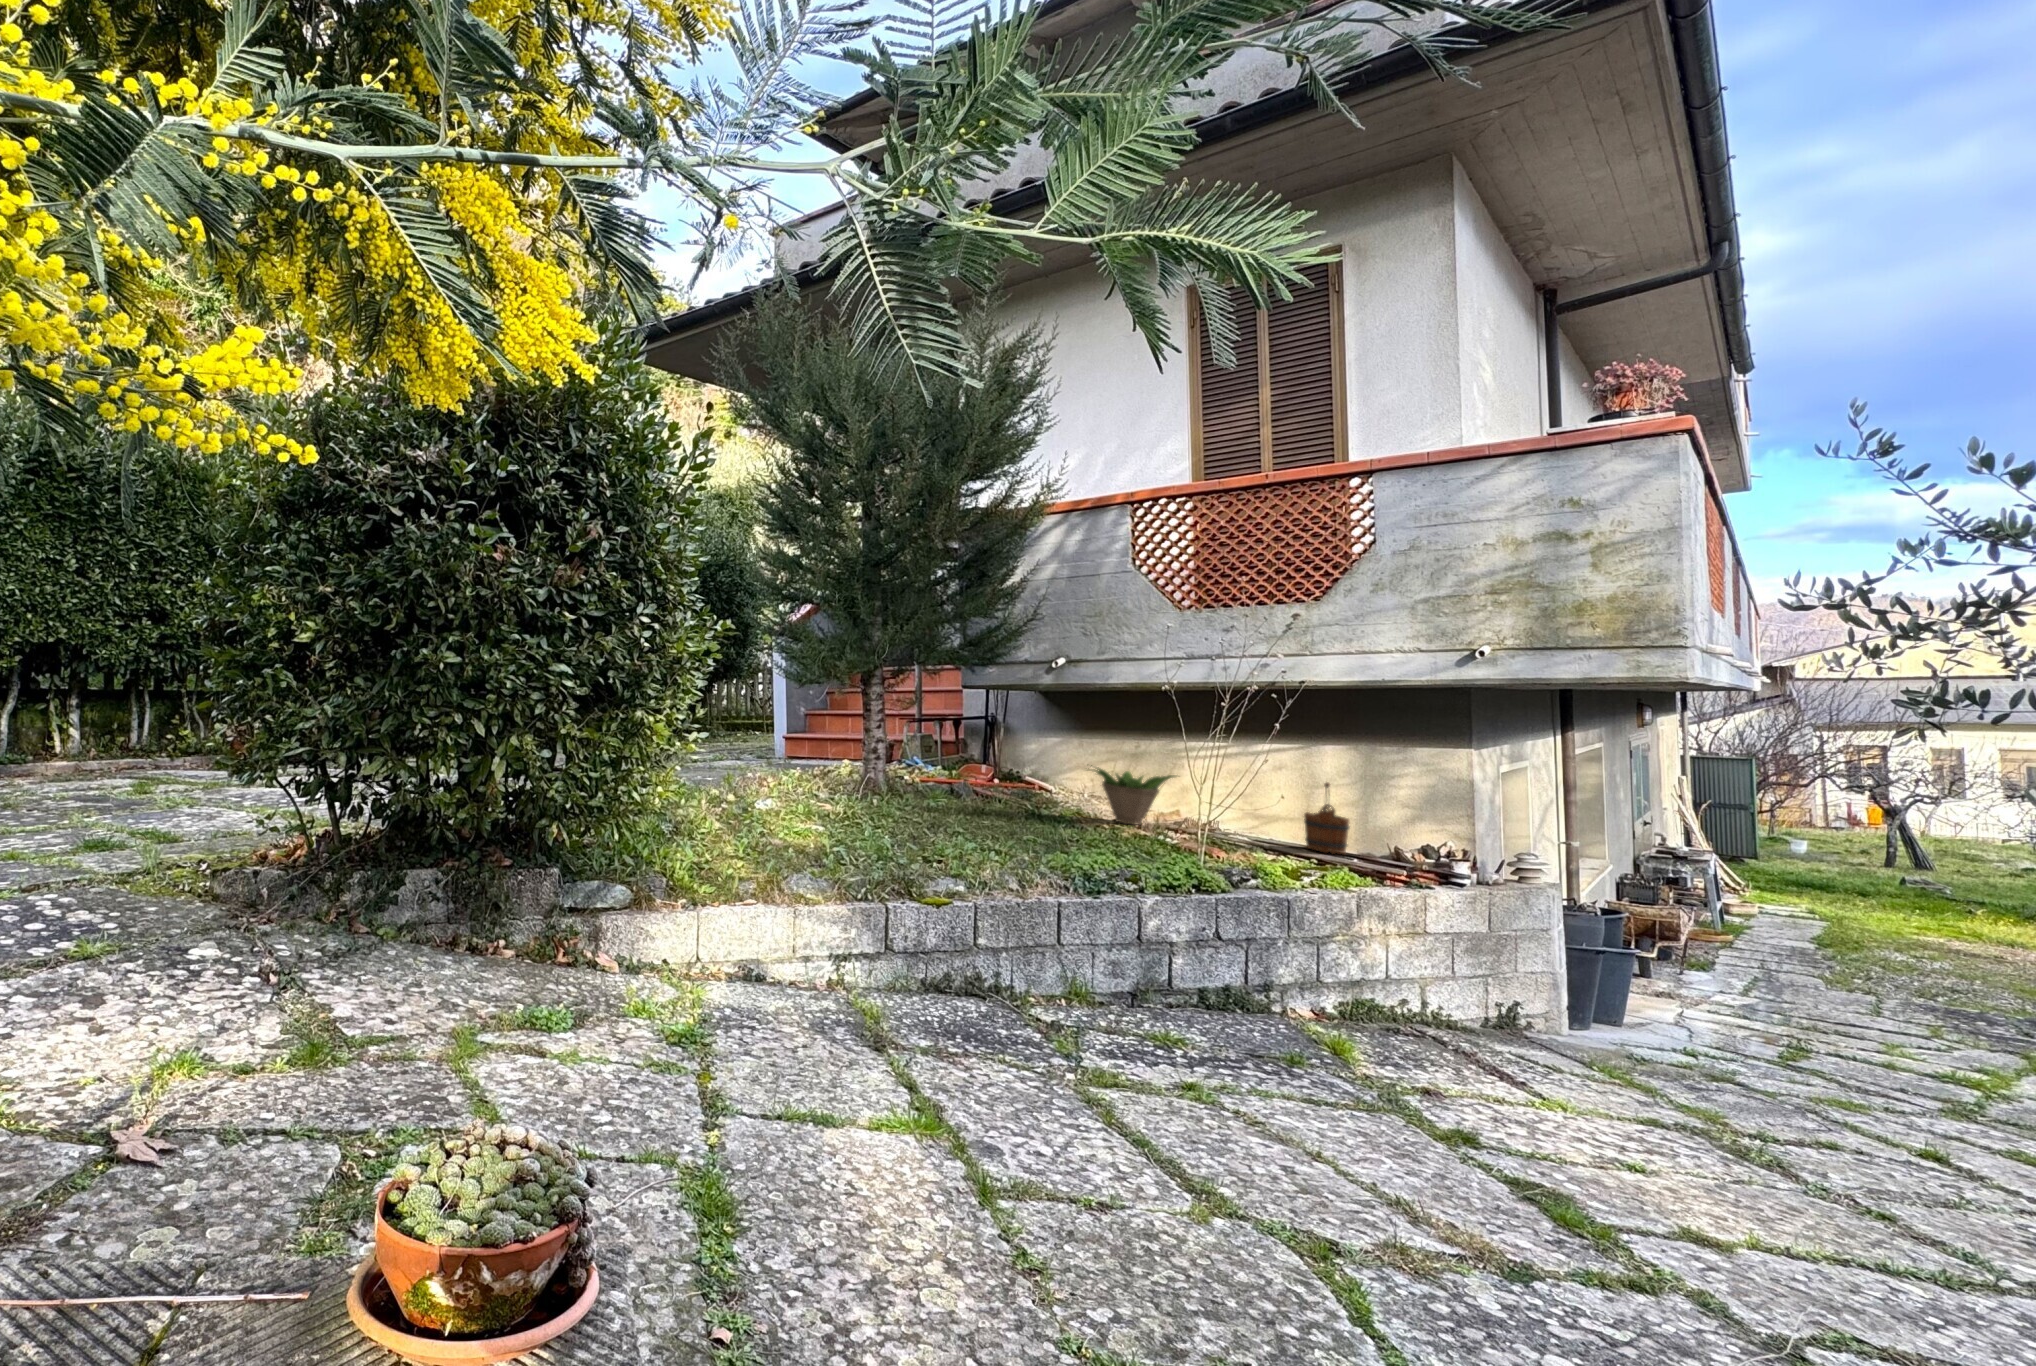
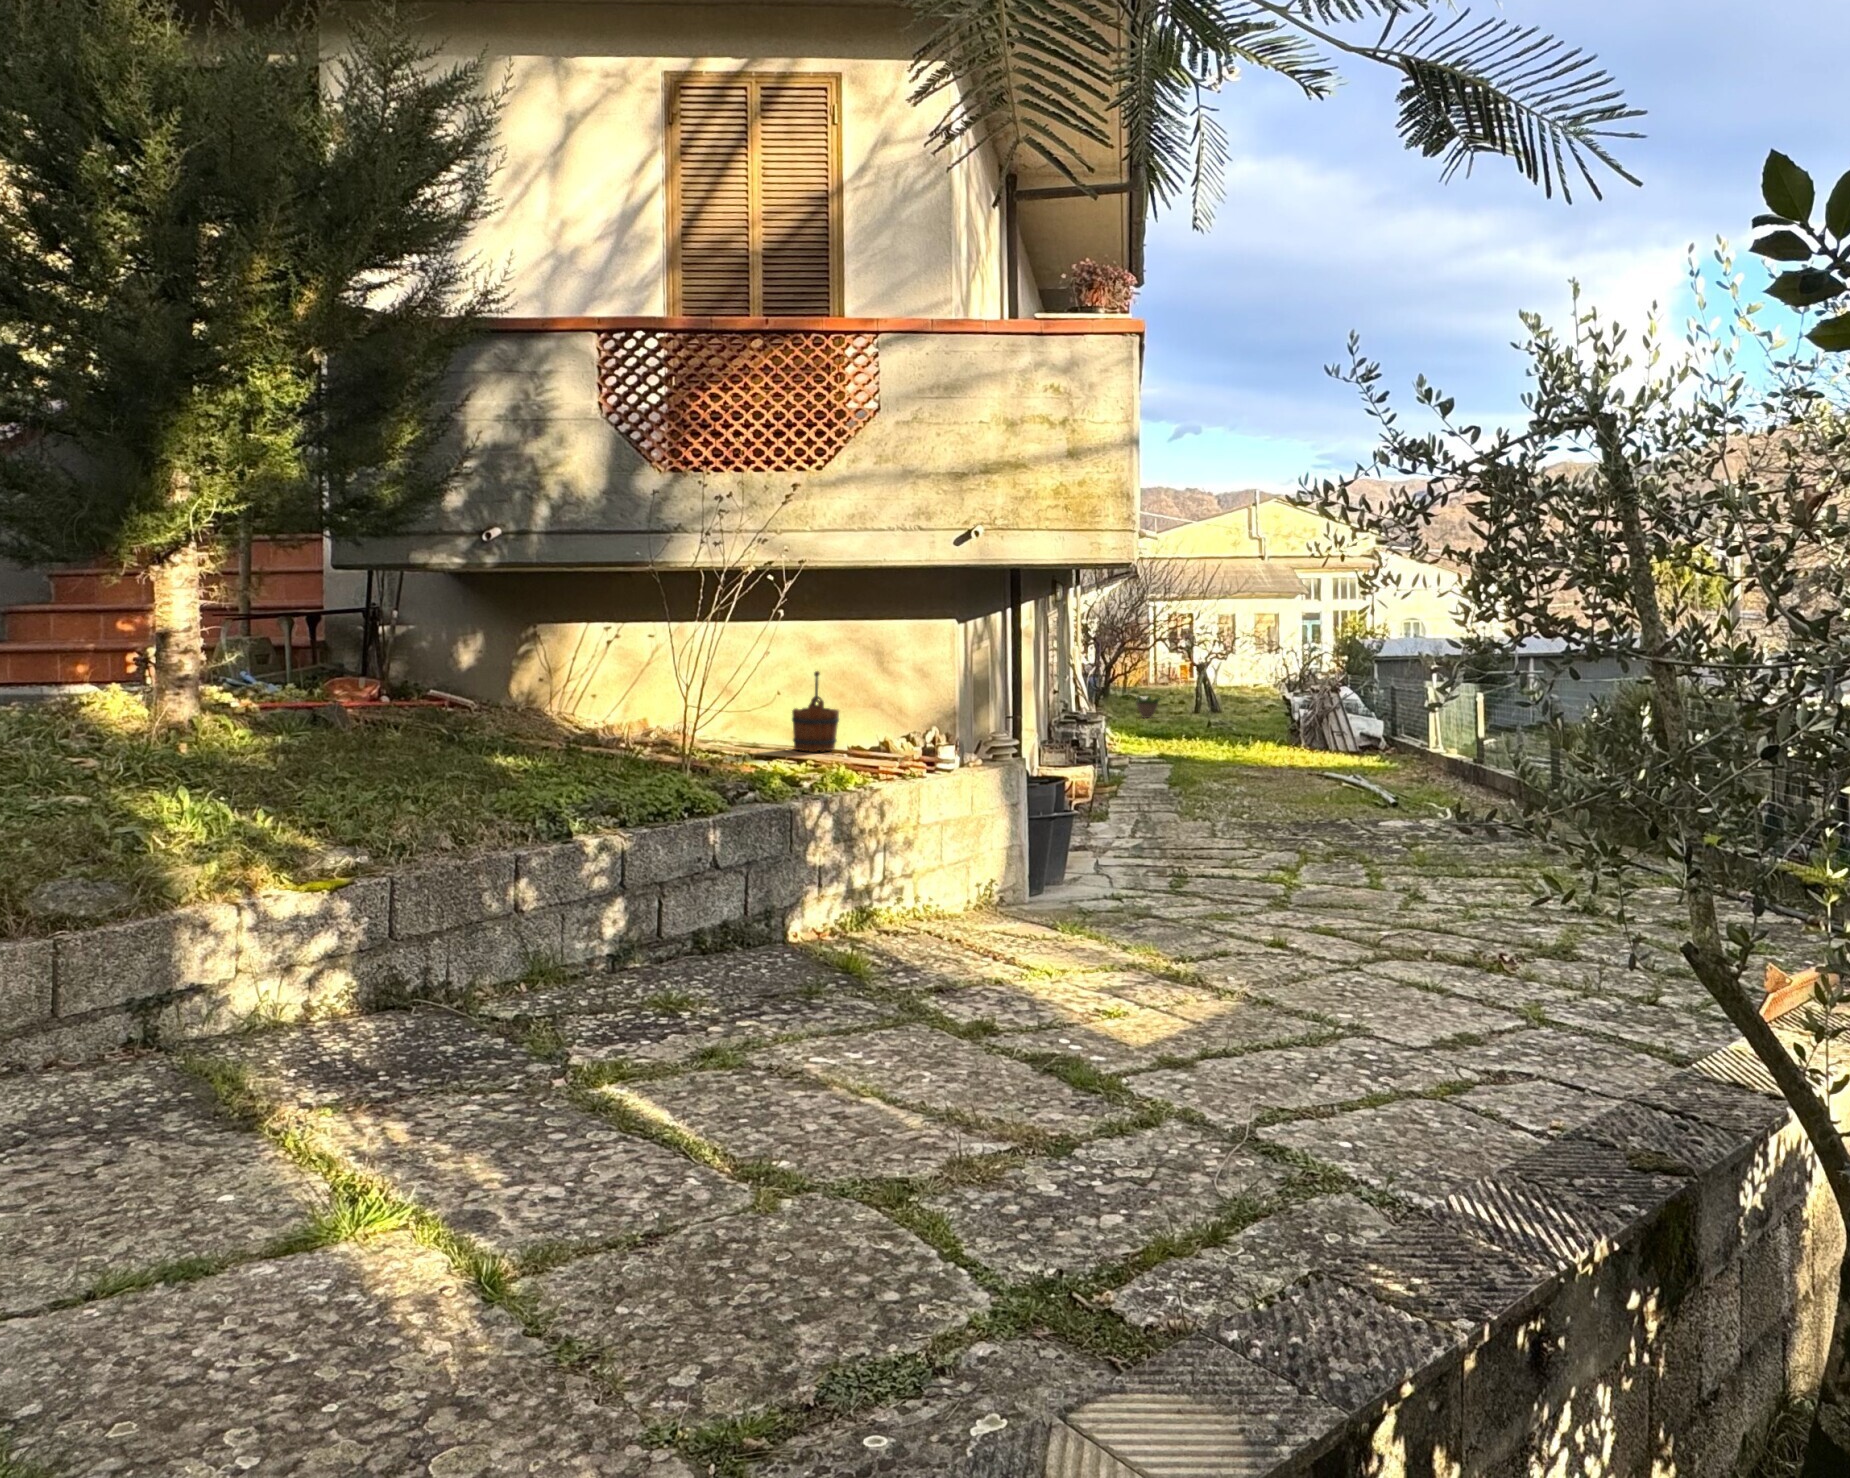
decorative plant: present [1088,765,1175,825] -> present [1136,696,1161,718]

